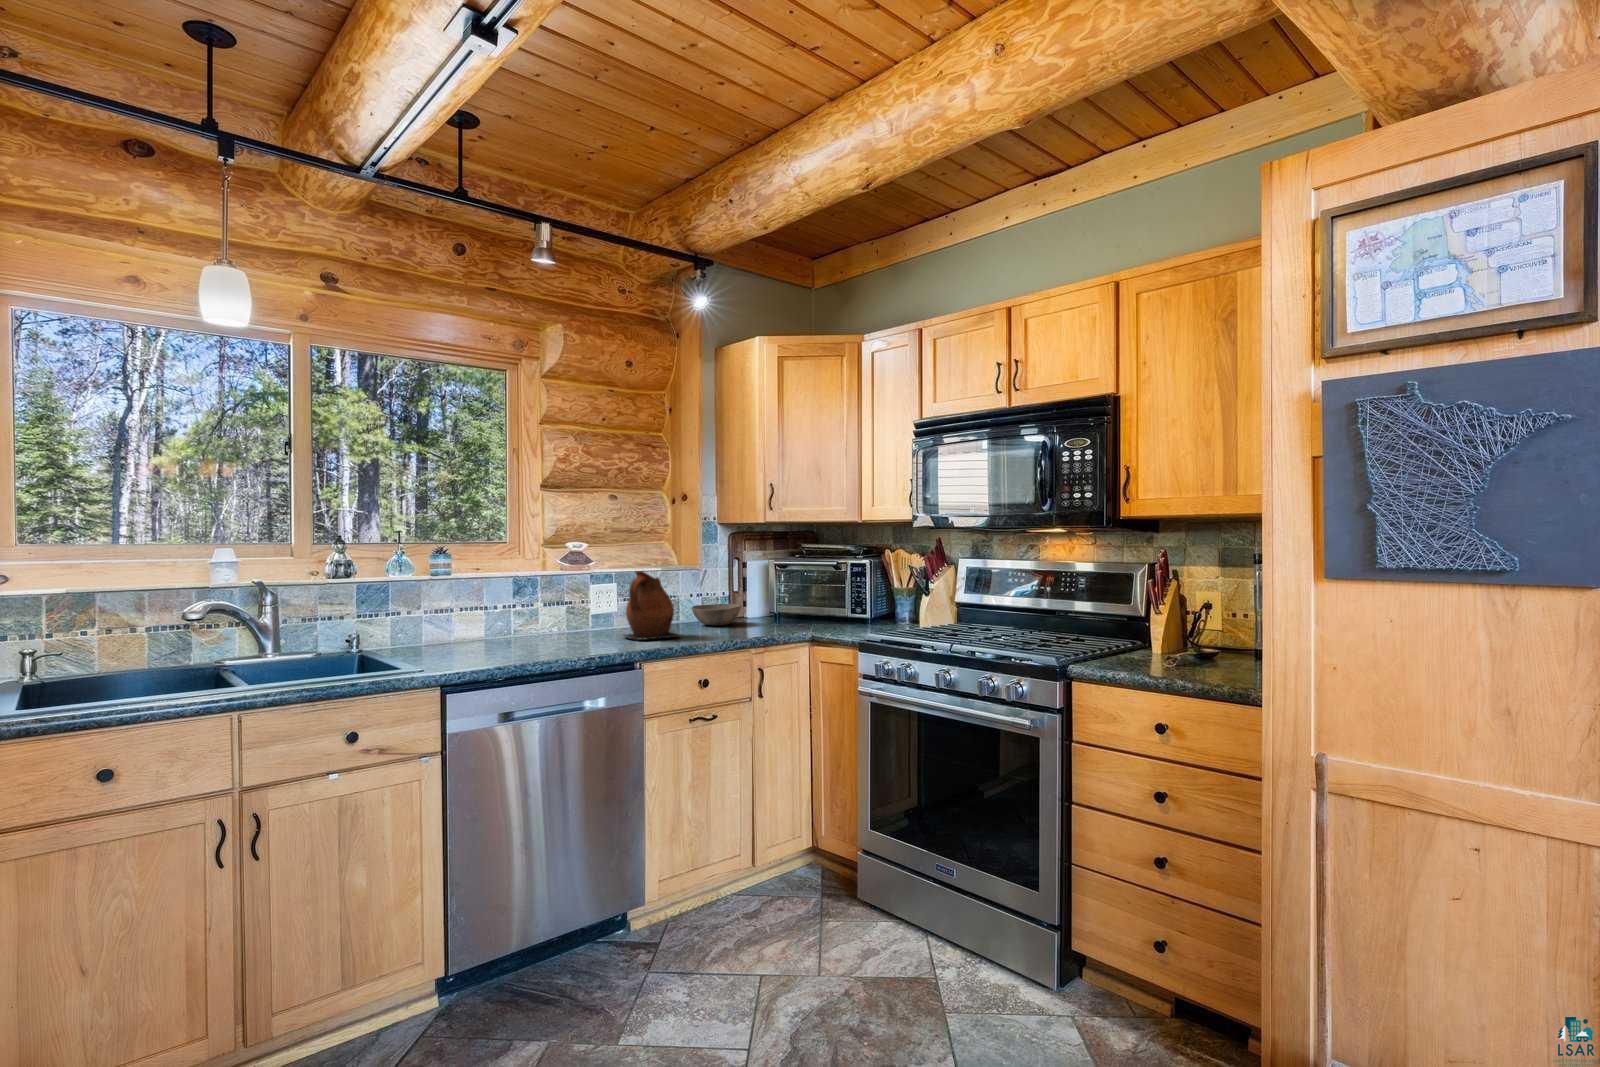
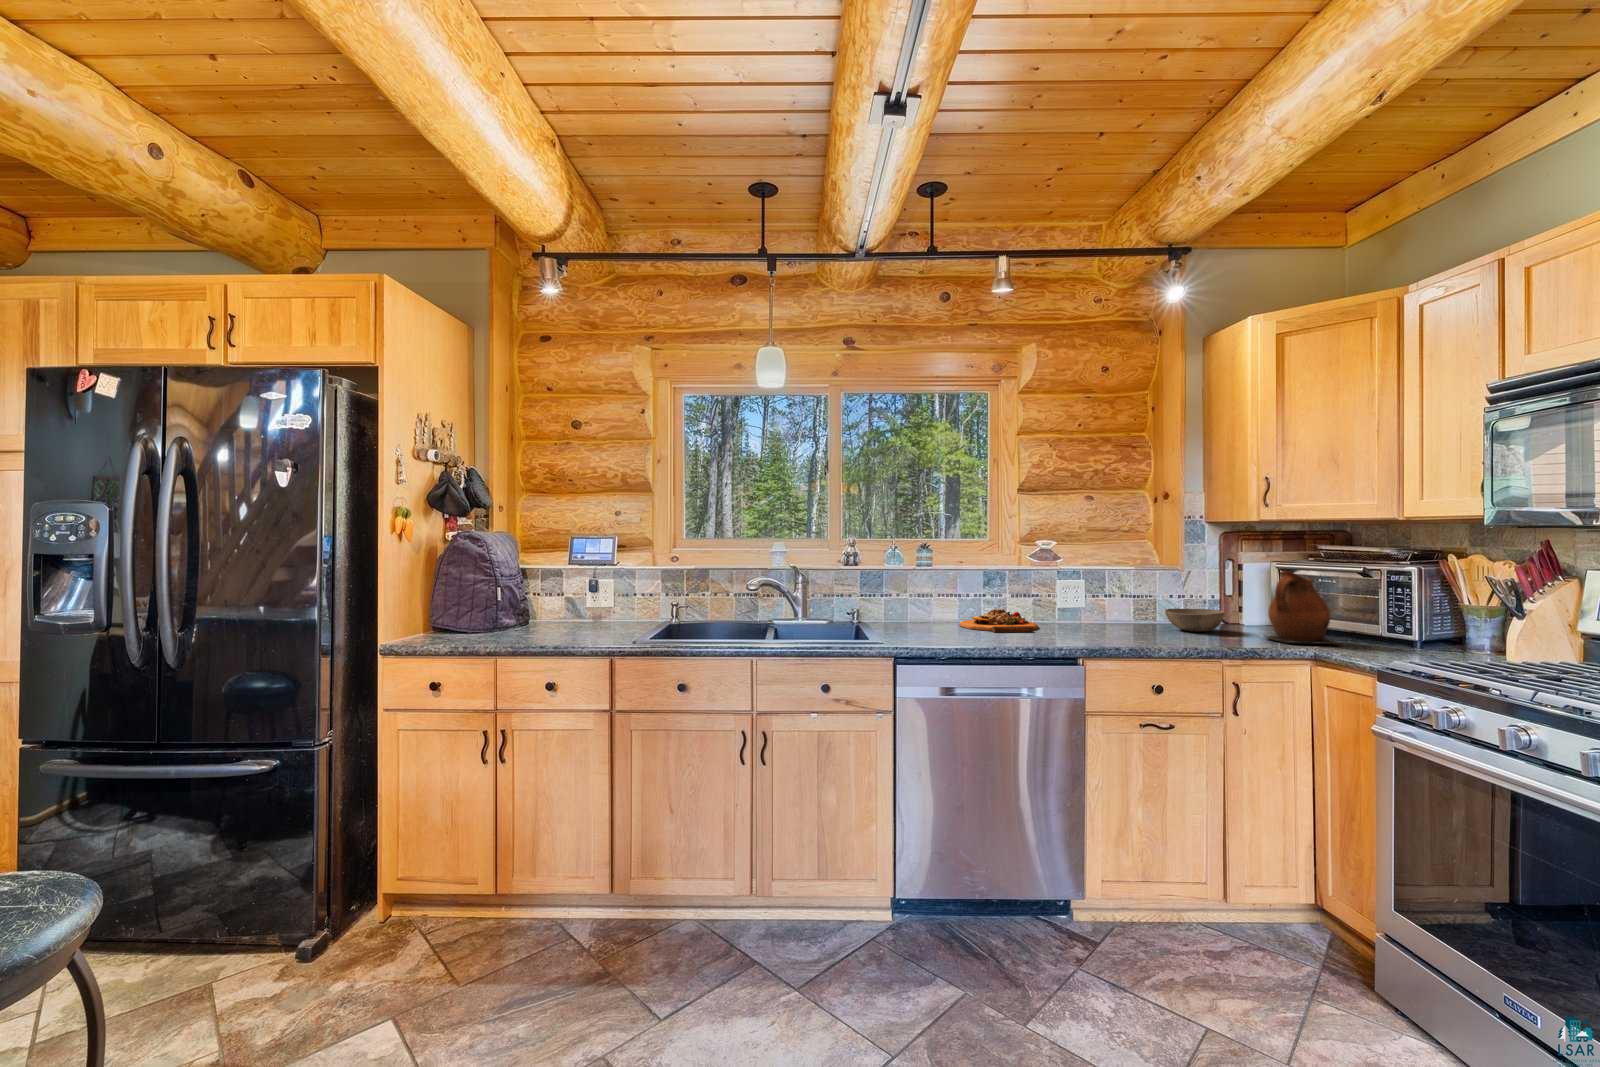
ceramic pitcher: present [624,571,680,640] -> present [1264,571,1341,645]
cutting board: none [487,619,578,646] -> present [959,609,1039,632]

